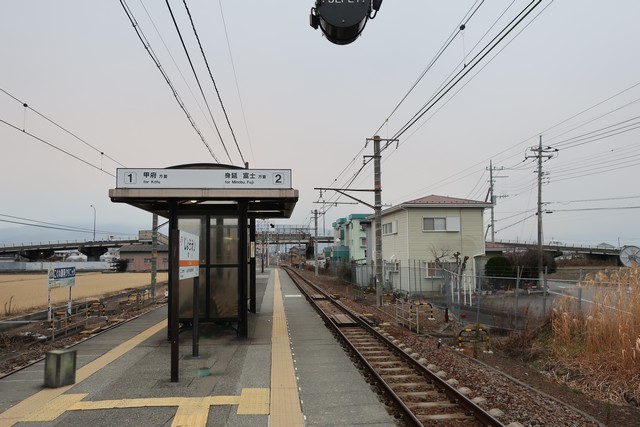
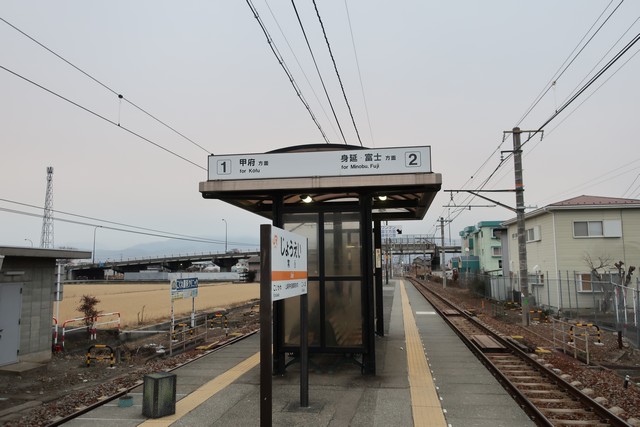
potted plant: present [197,343,216,376] -> present [115,360,141,407]

